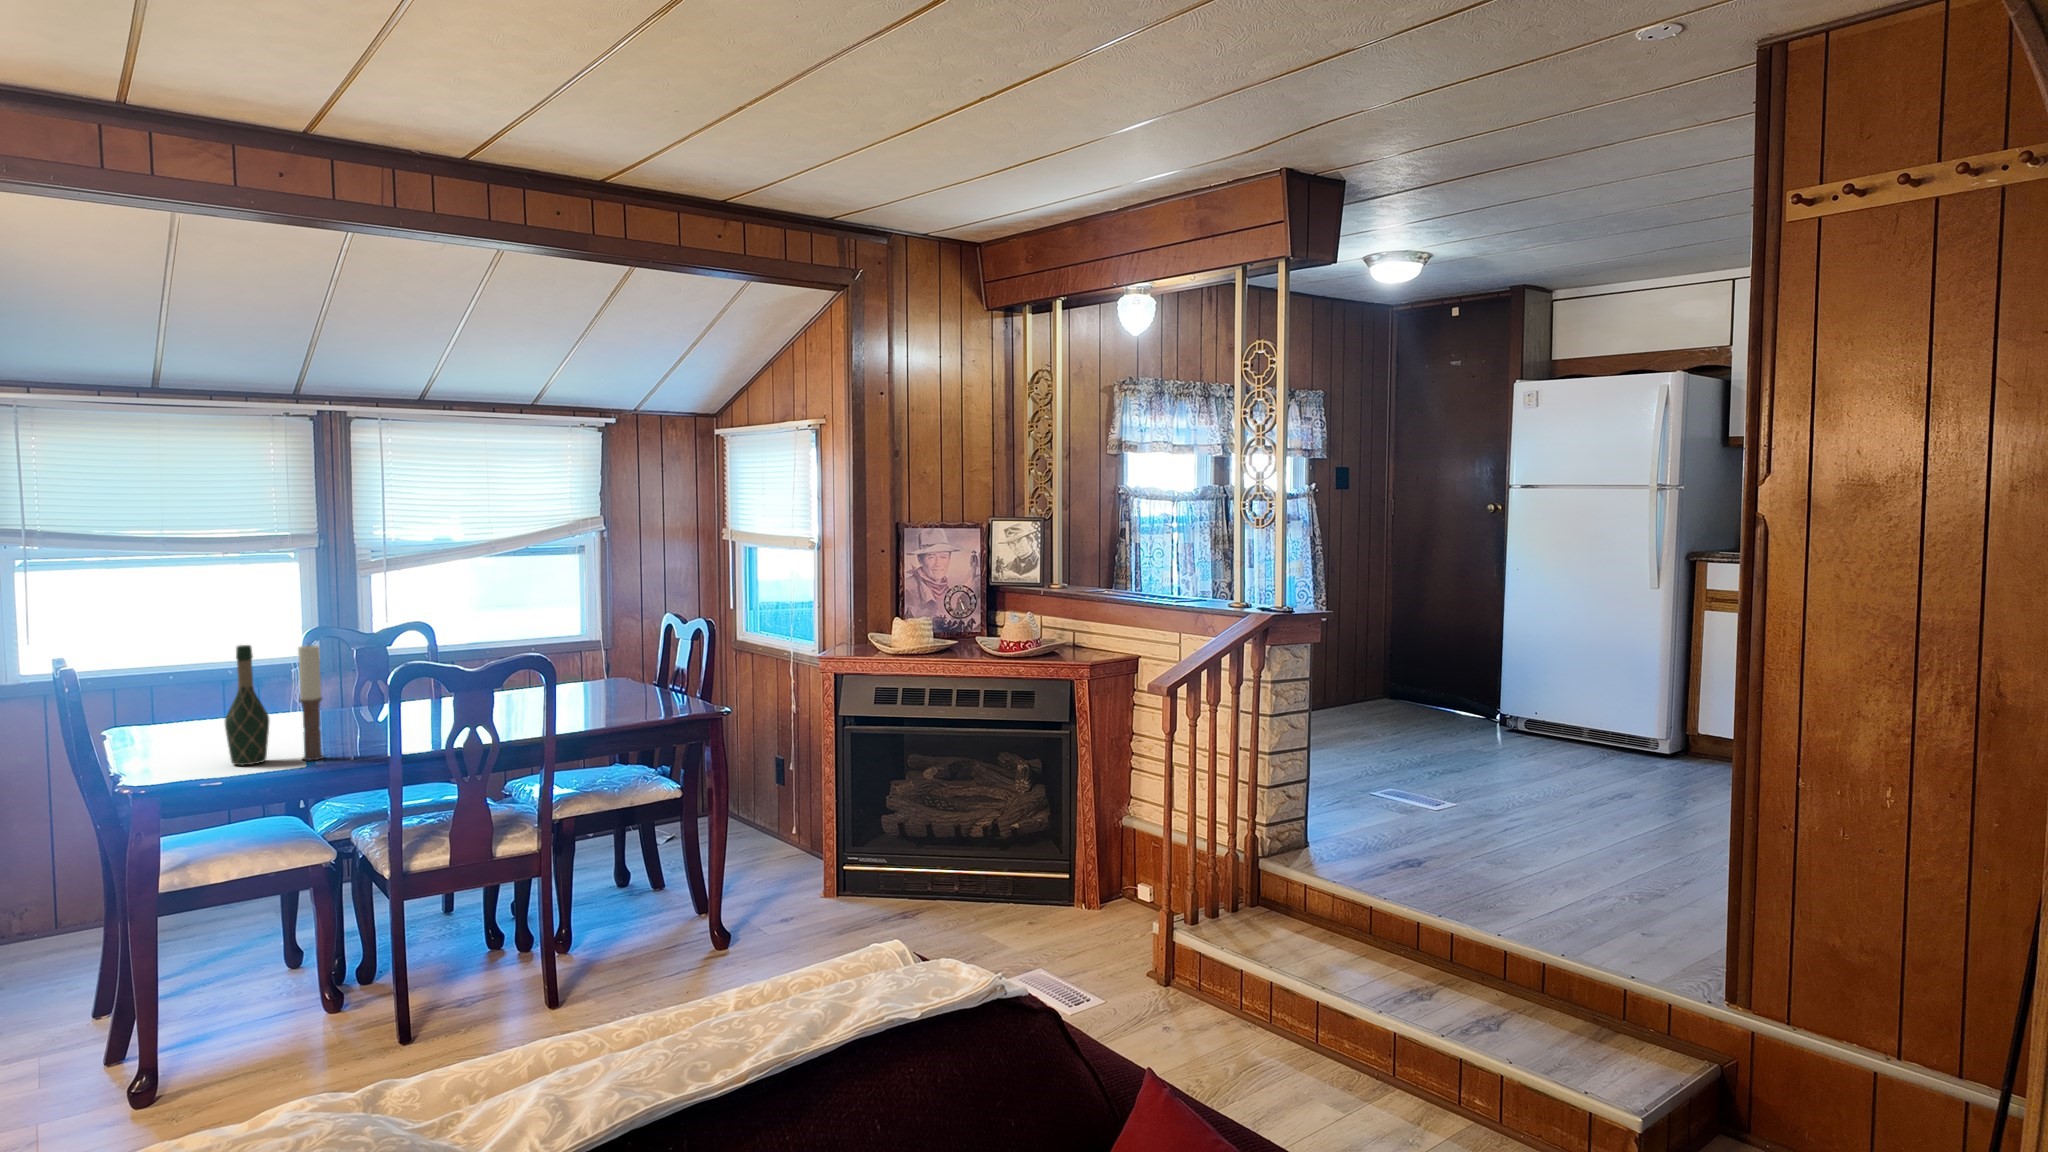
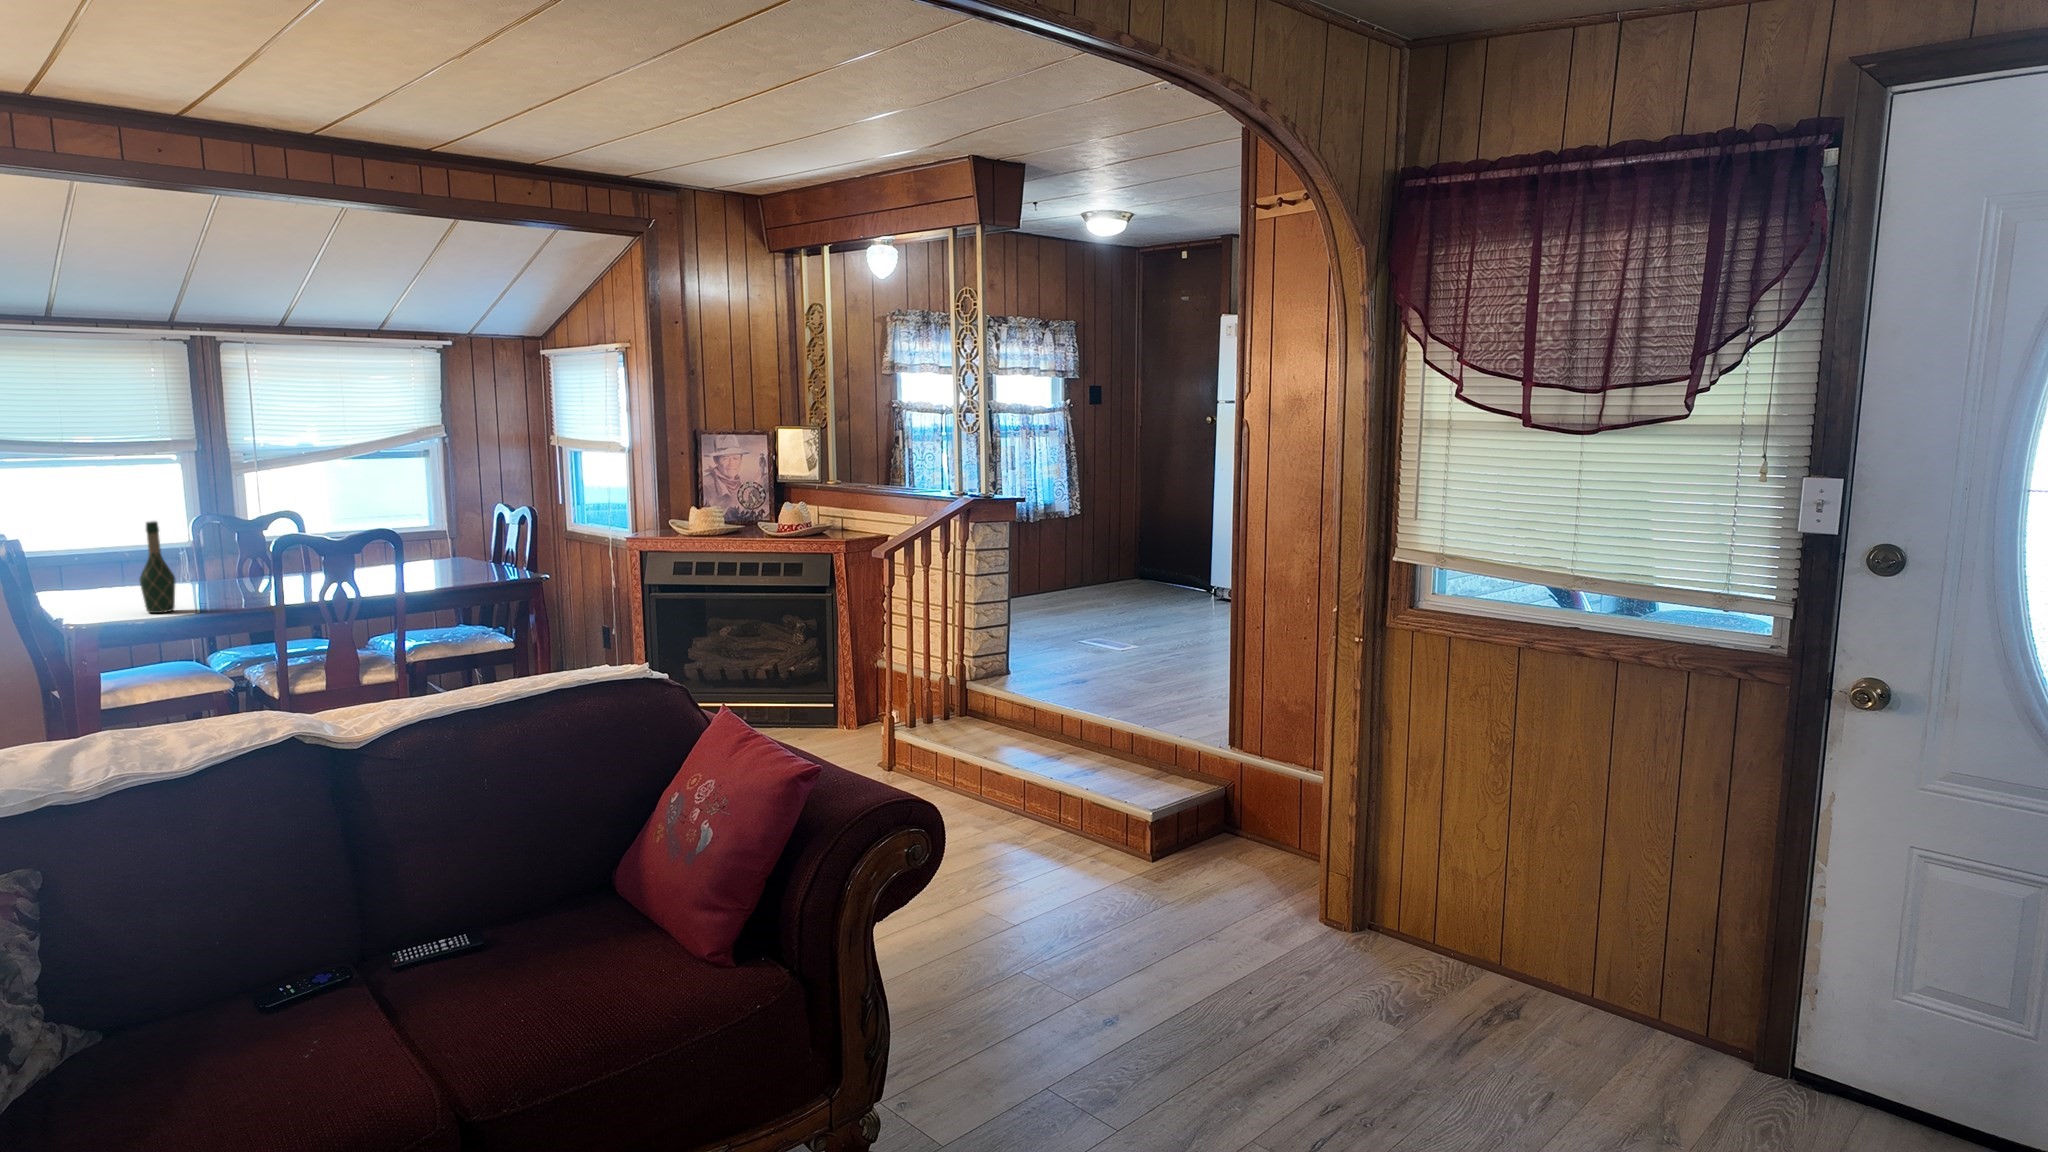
candle: present [298,645,324,760] -> none [196,520,221,610]

